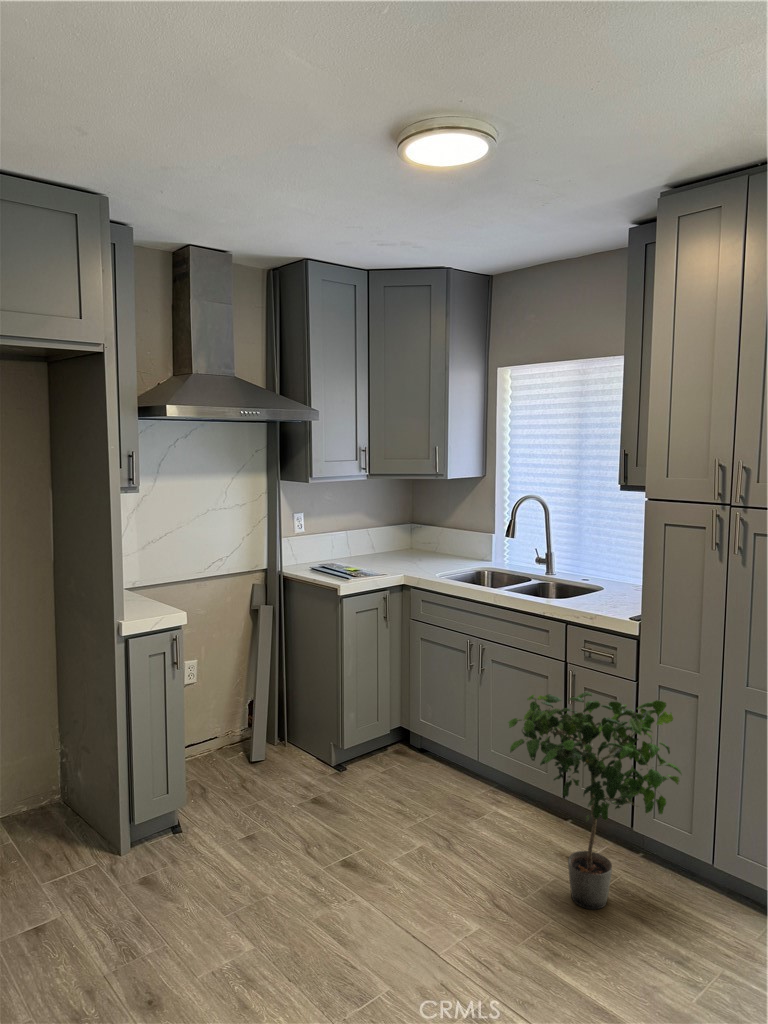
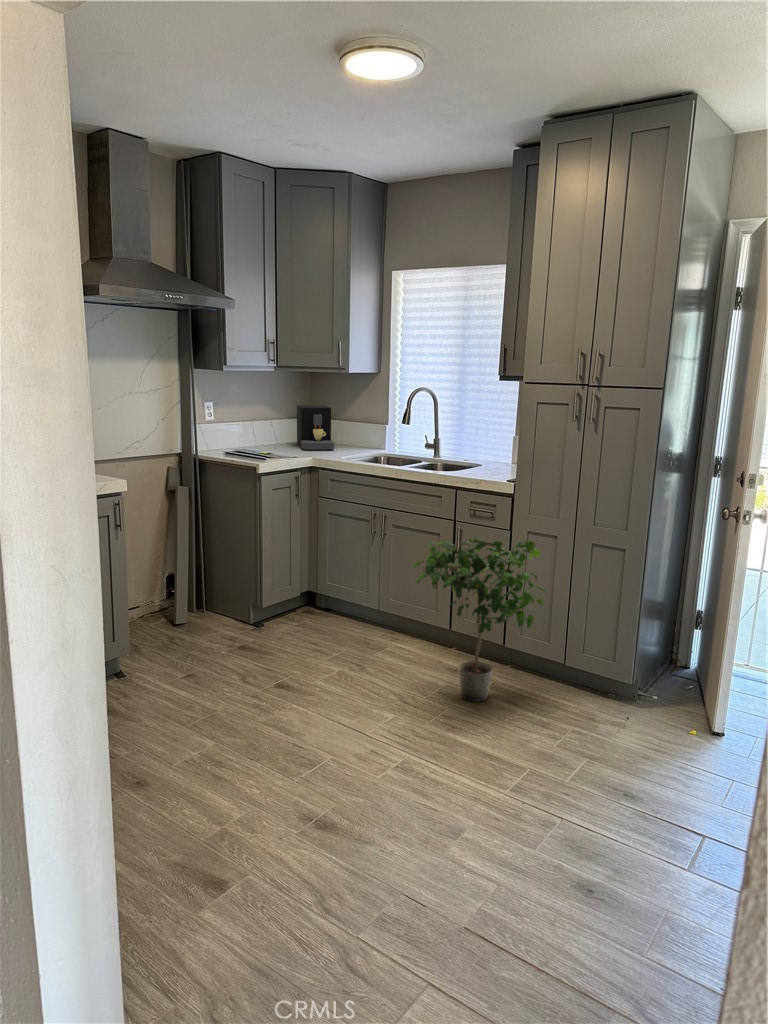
coffee maker: none [395,515,432,566] -> present [297,405,334,449]

